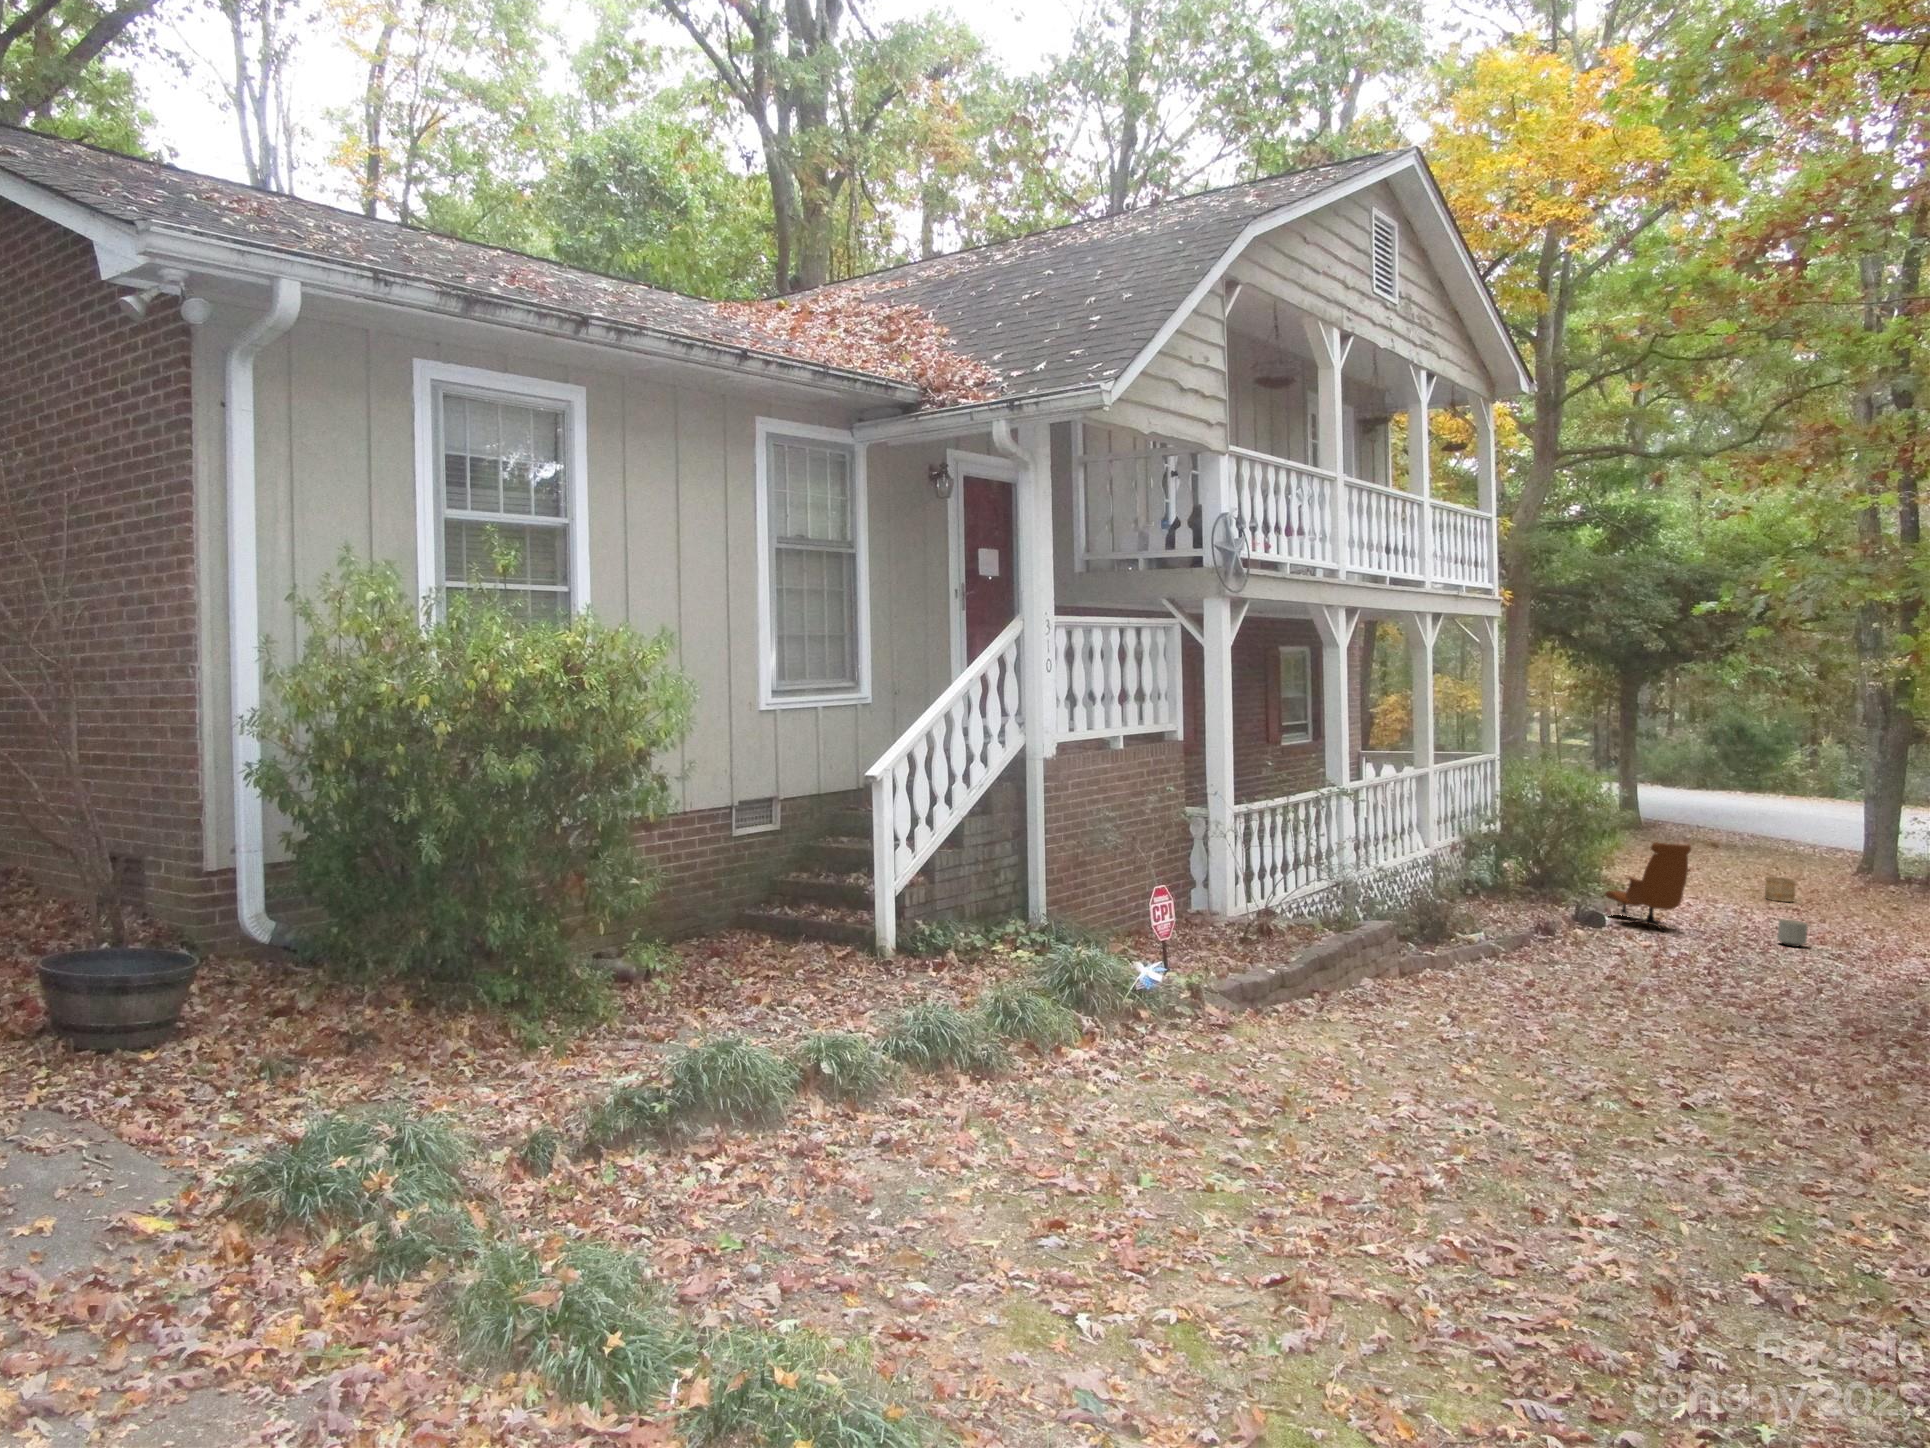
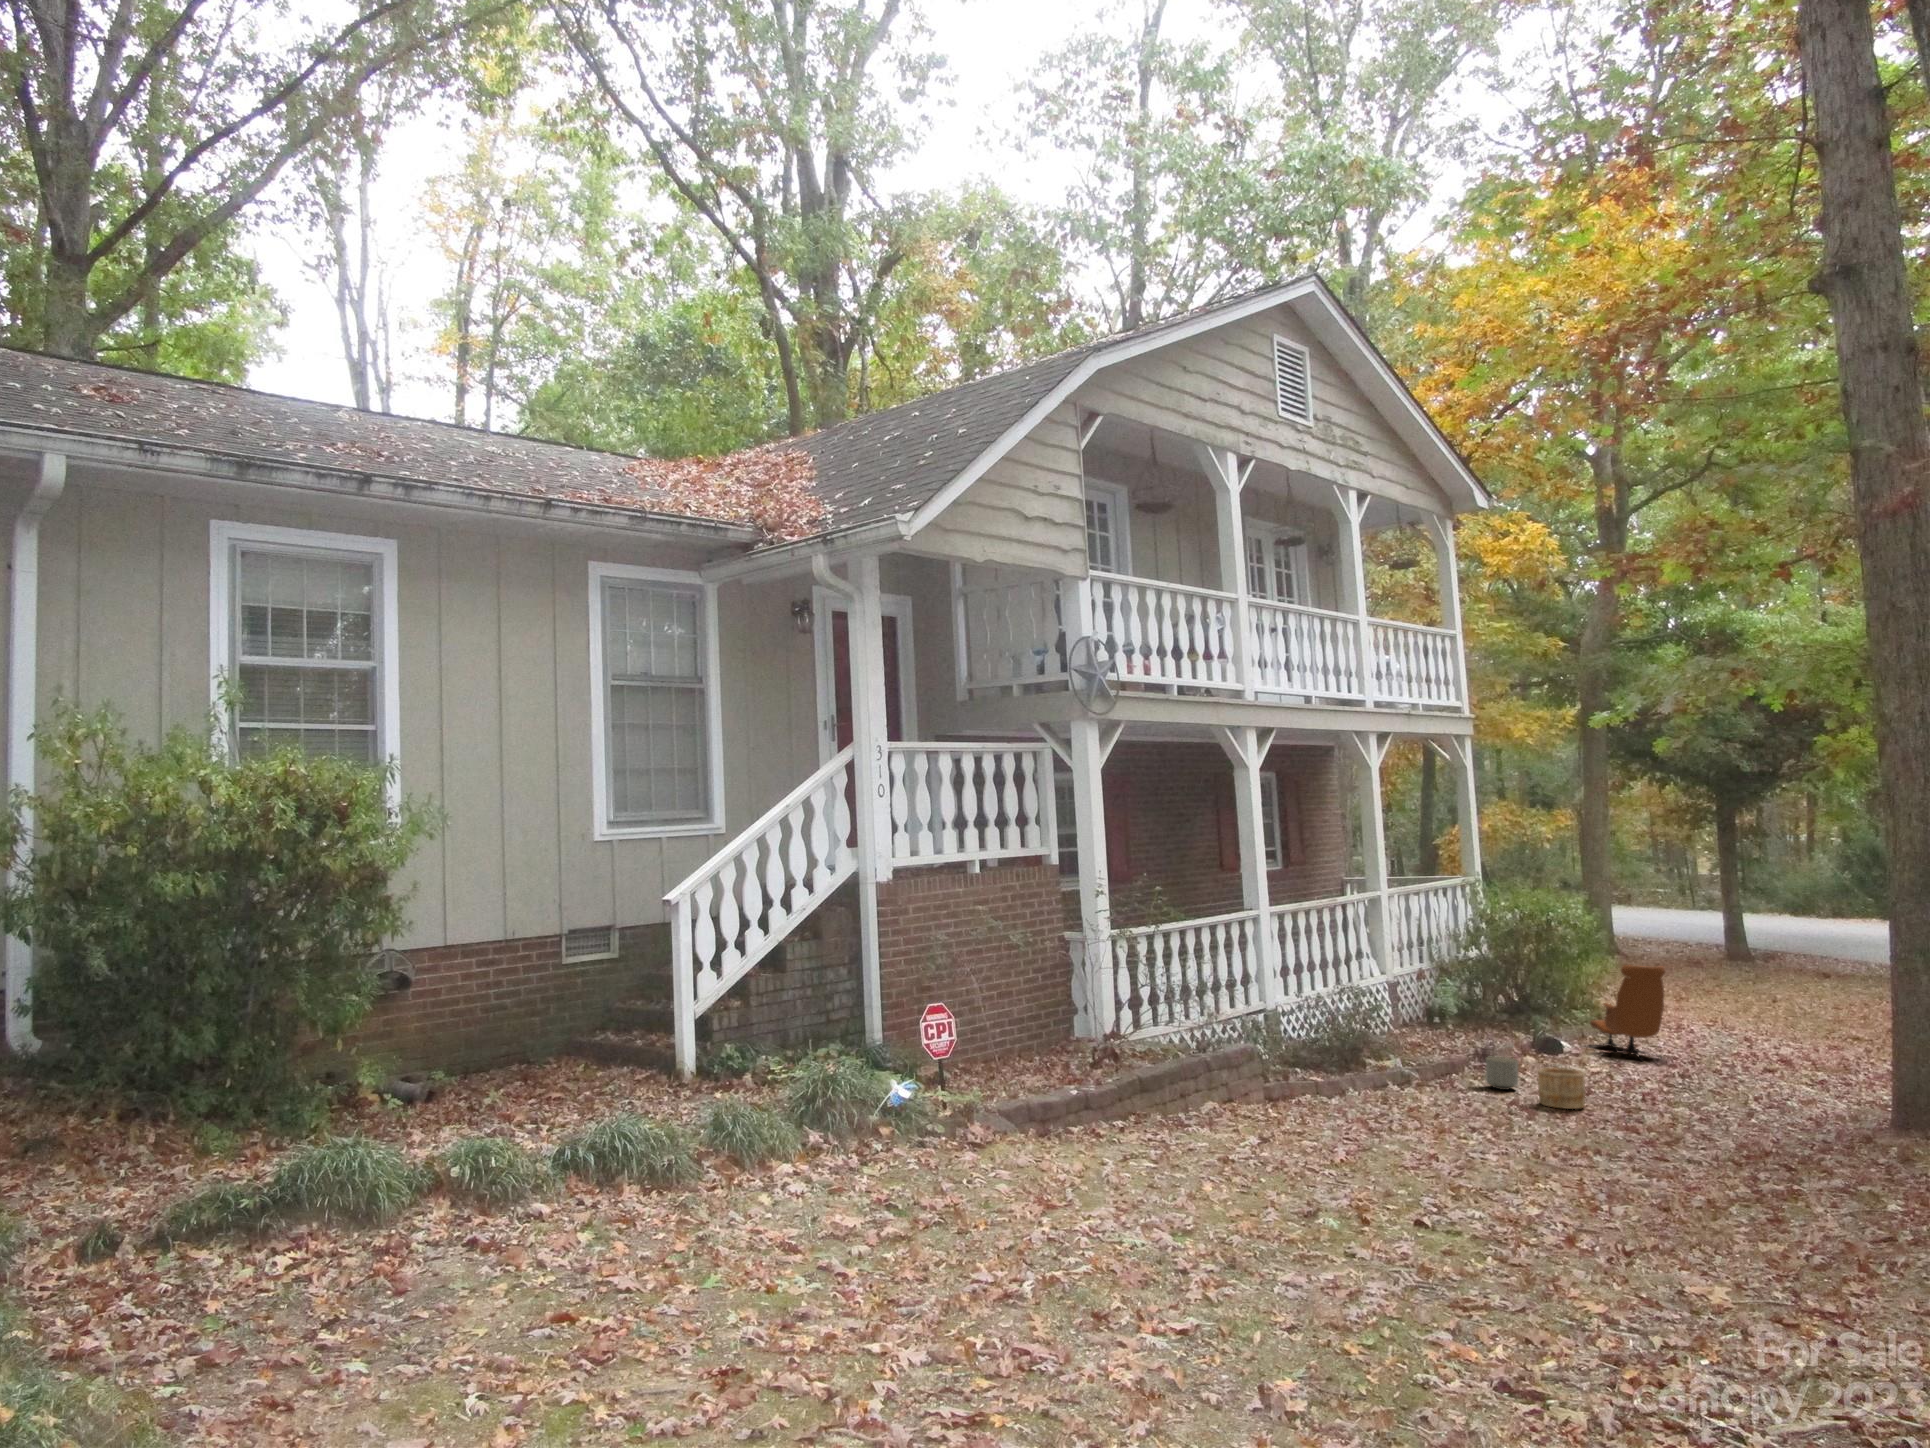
wooden bucket: present [1765,877,1796,902] -> present [1537,1067,1586,1109]
planter: present [1777,919,1808,947] -> present [1485,1057,1518,1090]

